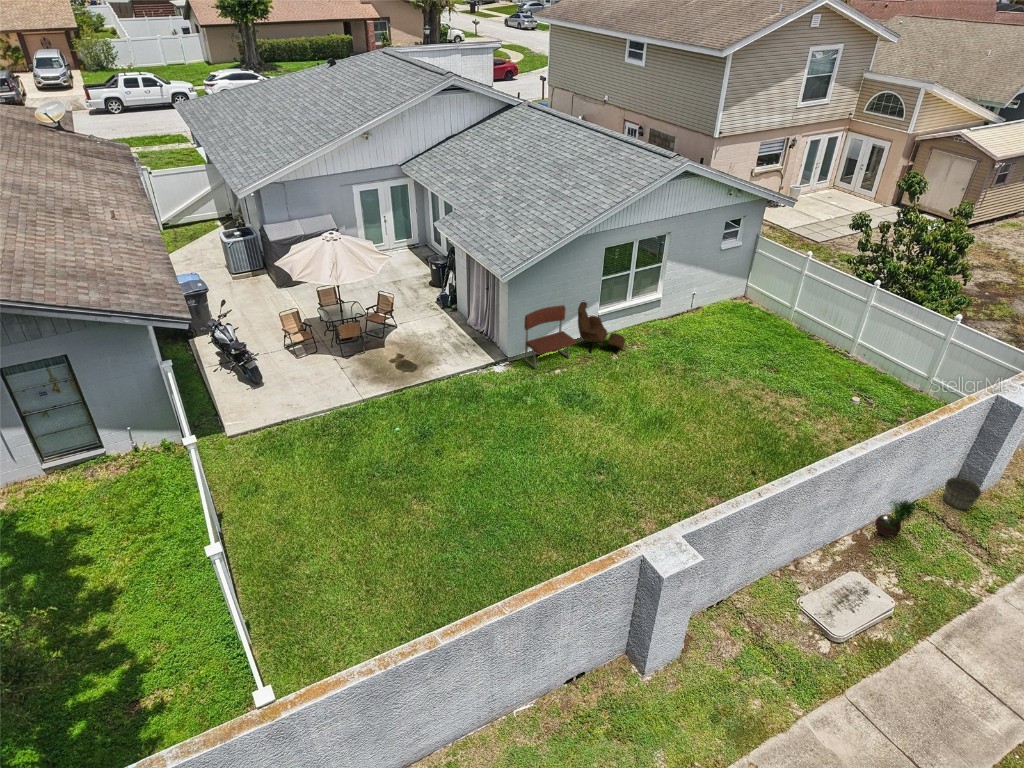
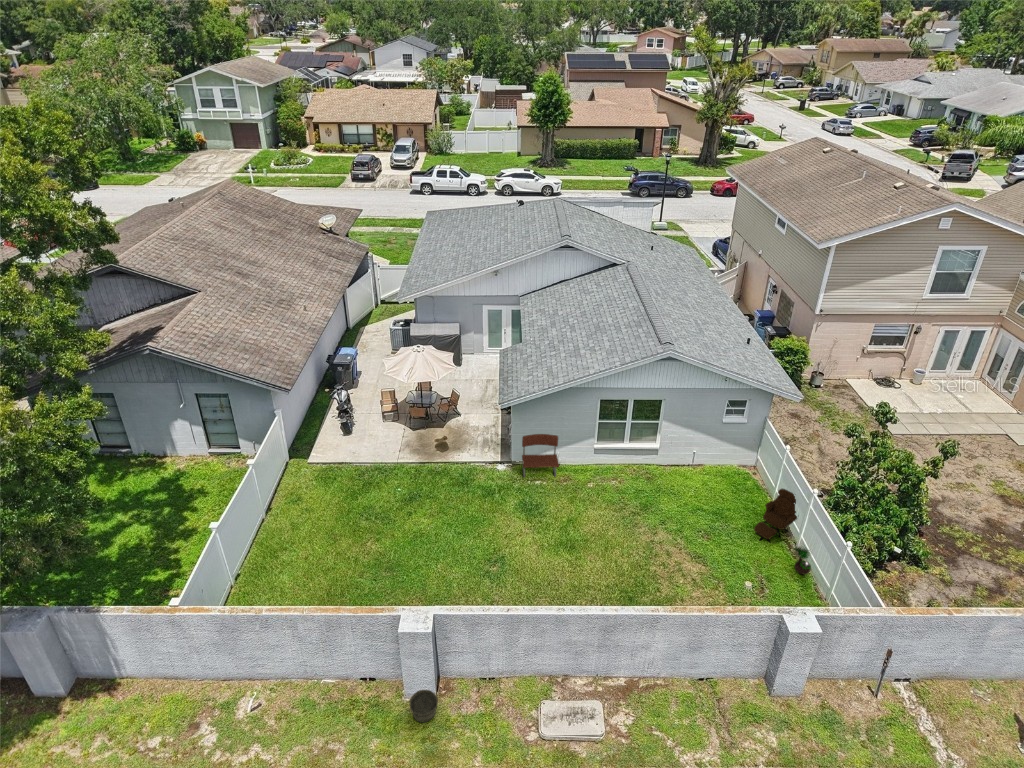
lounge chair: present [578,302,625,354] -> present [754,489,797,541]
wooden bucket: present [943,478,981,510] -> present [410,690,438,723]
potted tree: present [875,500,916,537] -> present [793,546,811,574]

